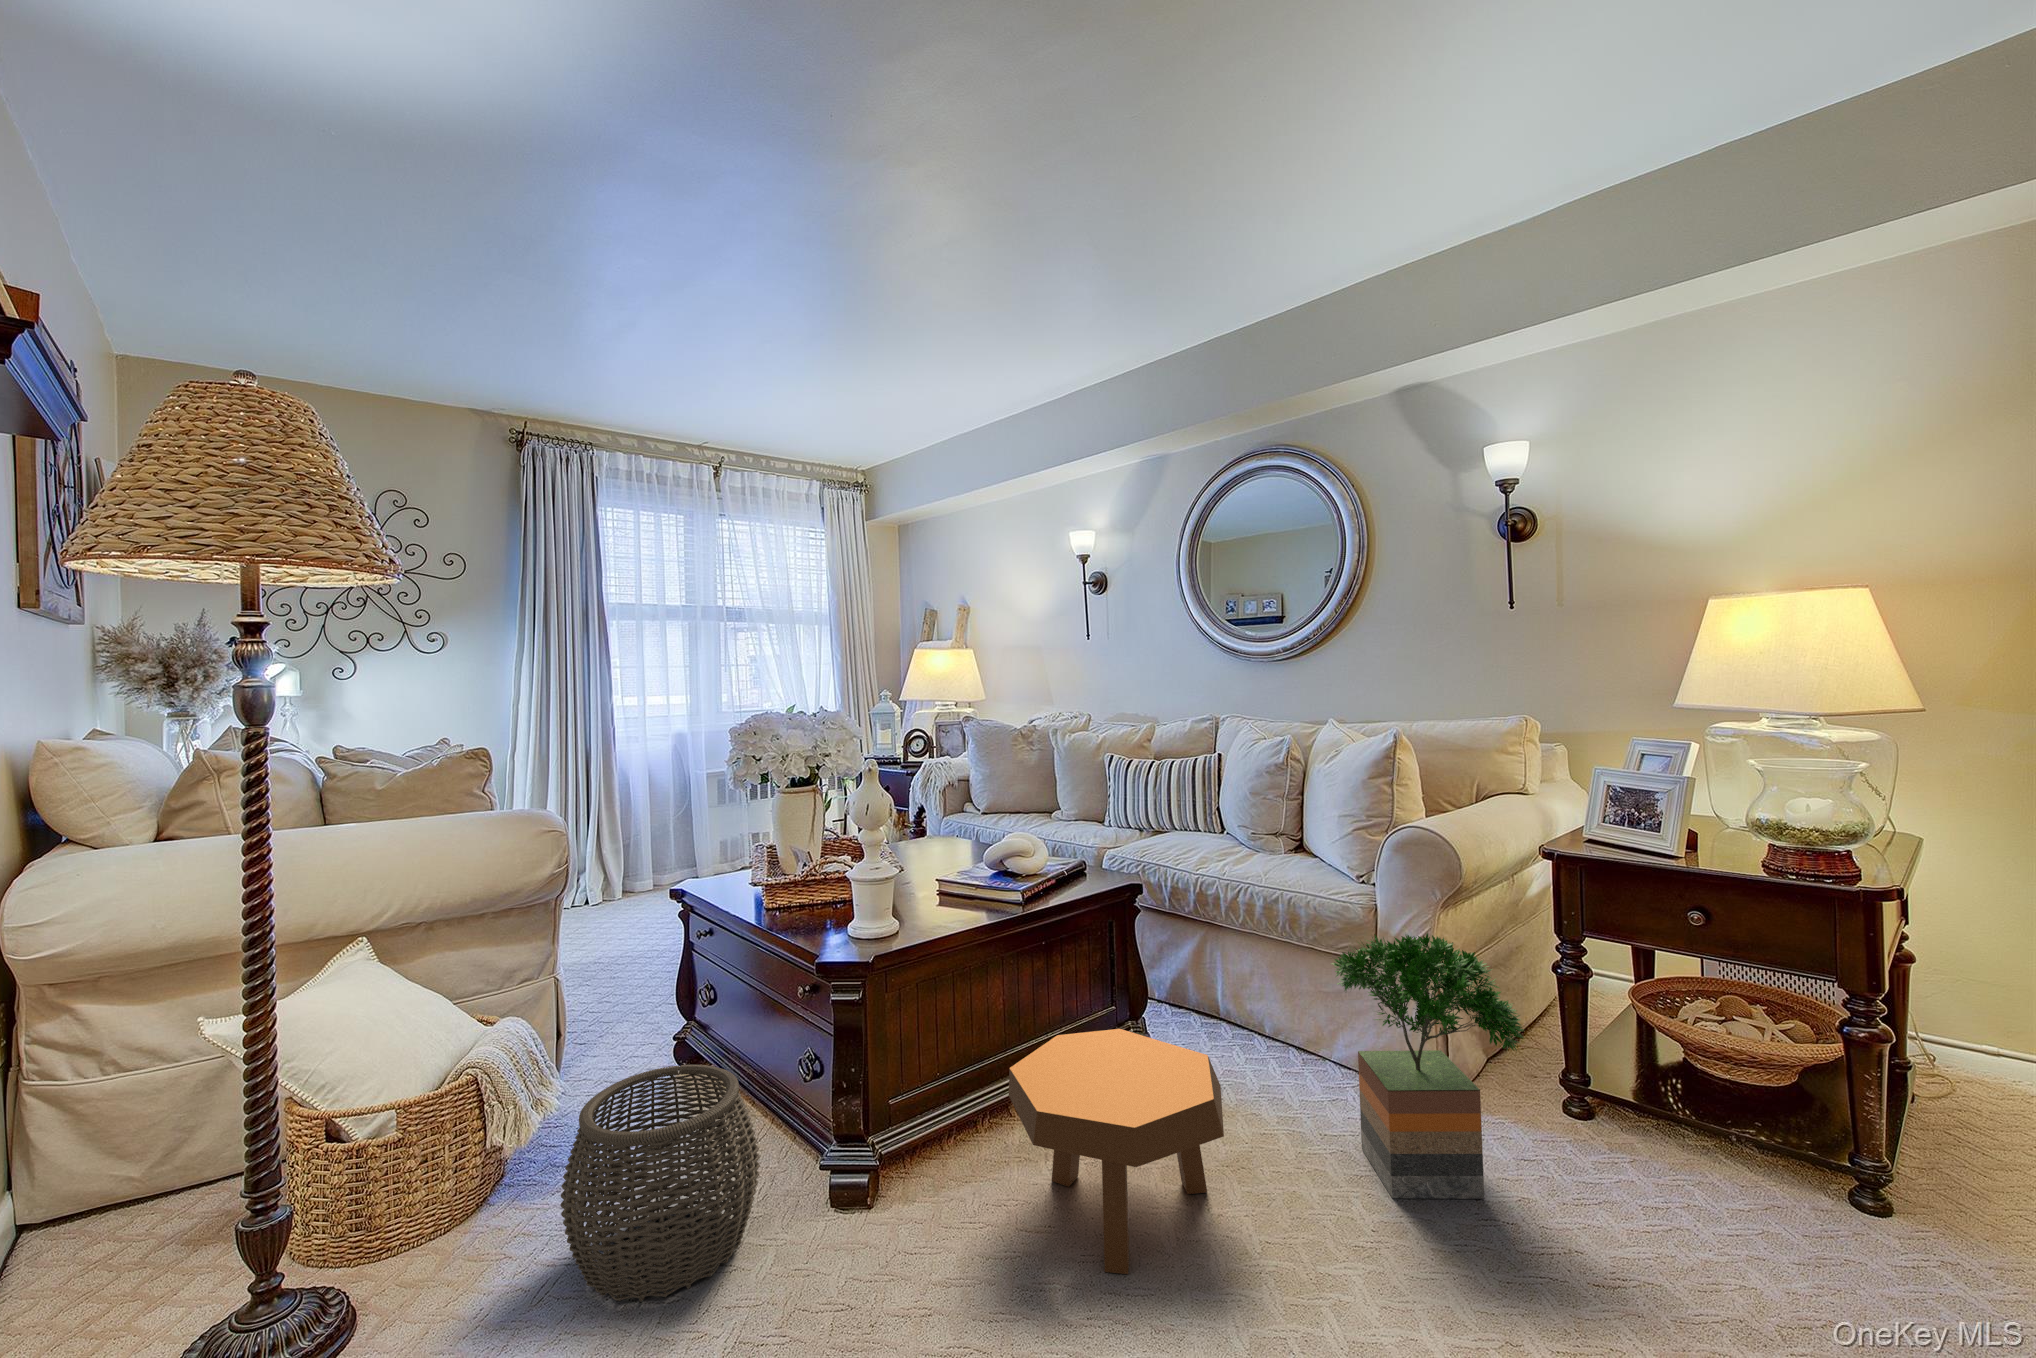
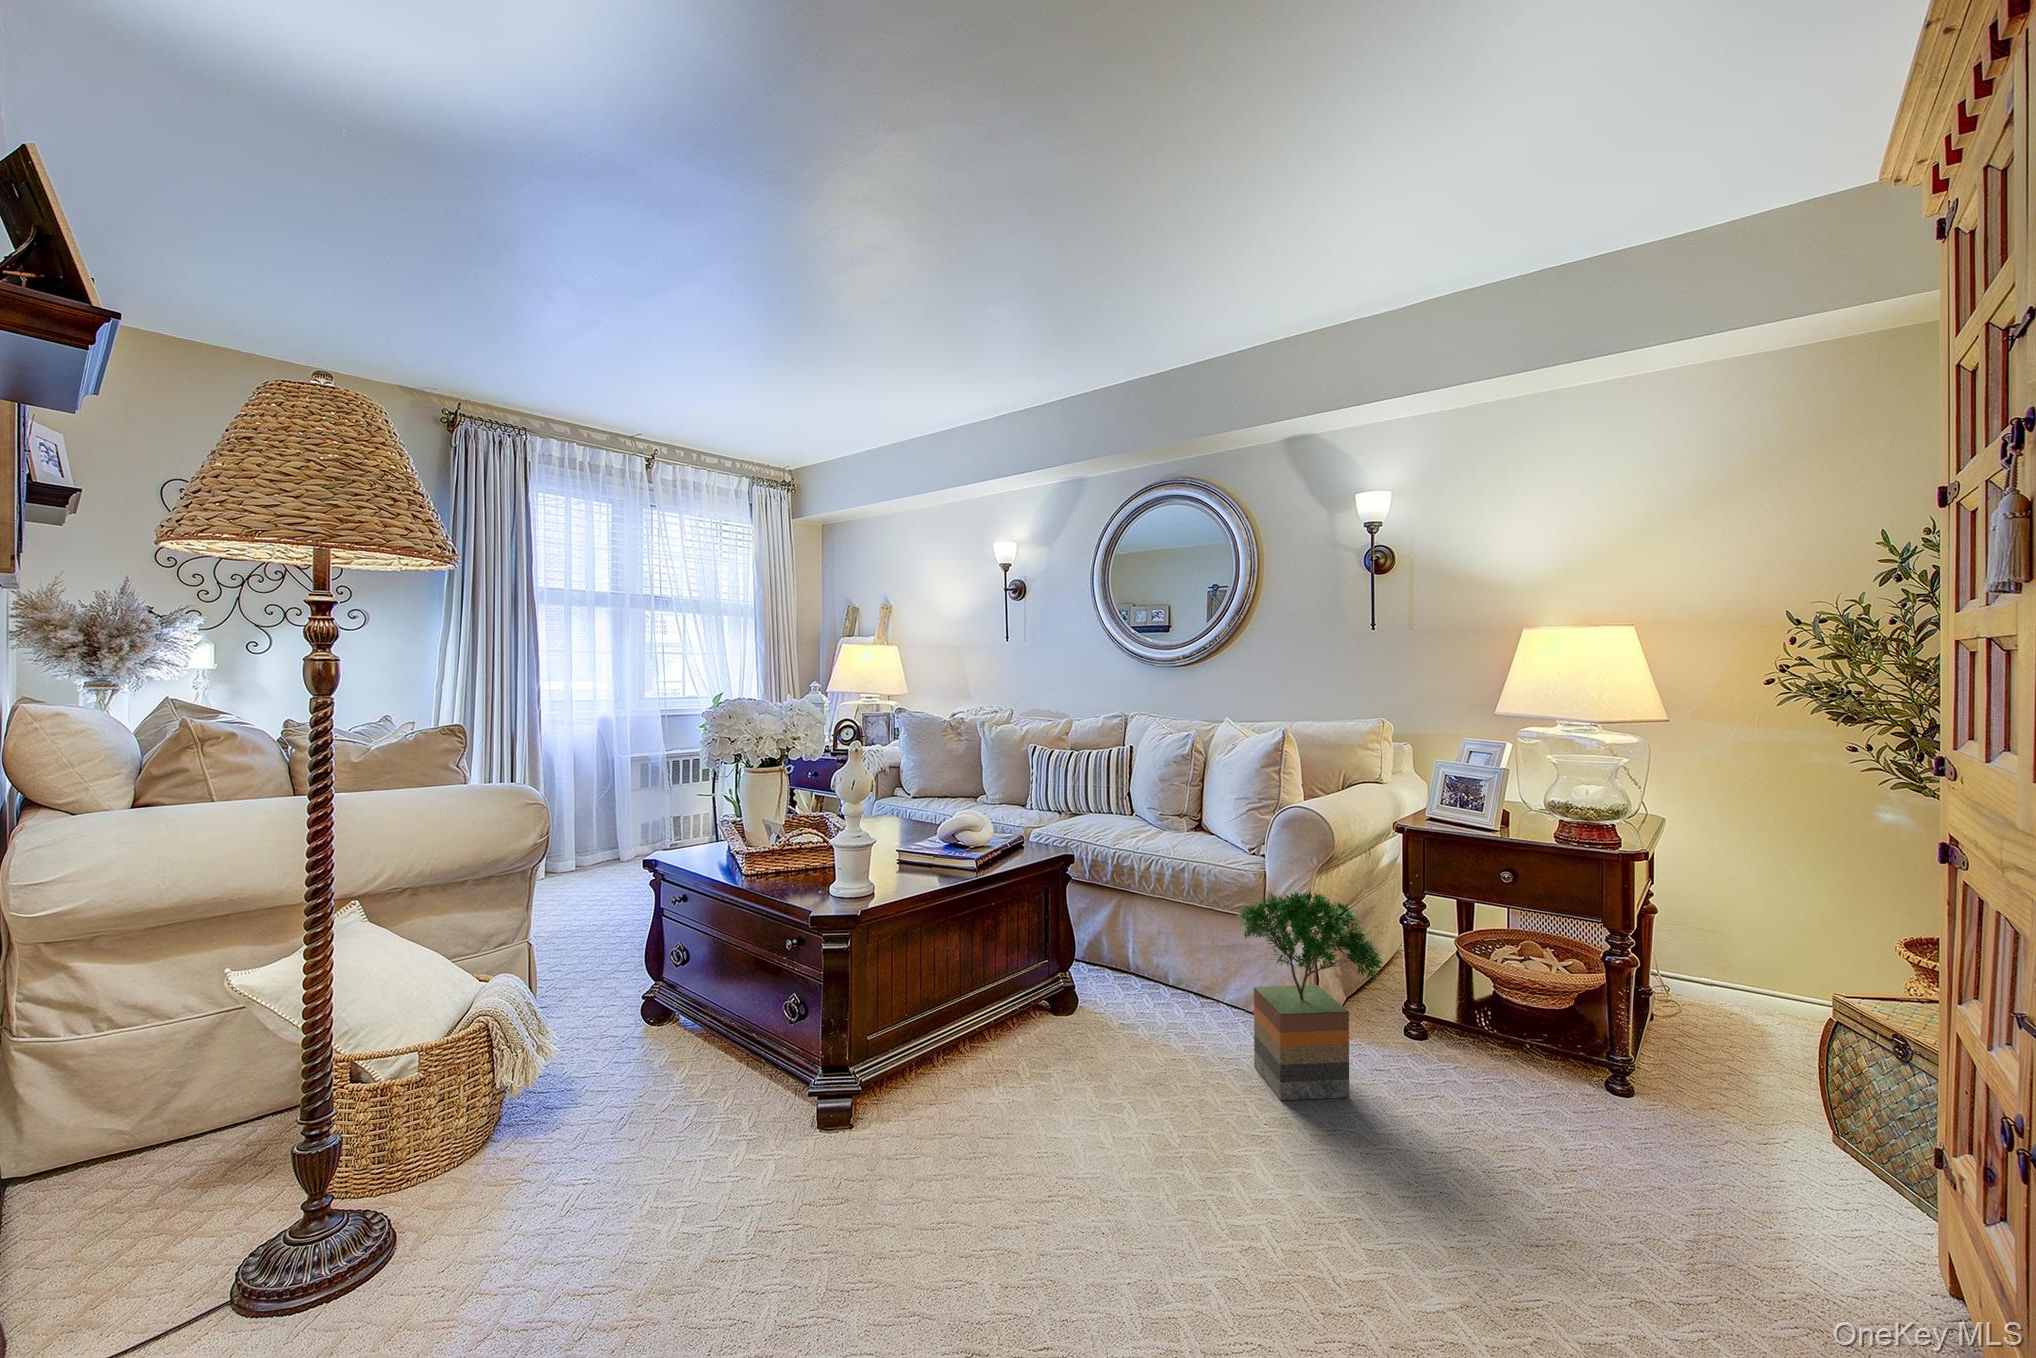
footstool: present [1009,1029,1224,1274] -> none [975,974,1157,1164]
woven basket: present [560,1065,760,1302] -> none [588,1008,762,1209]

